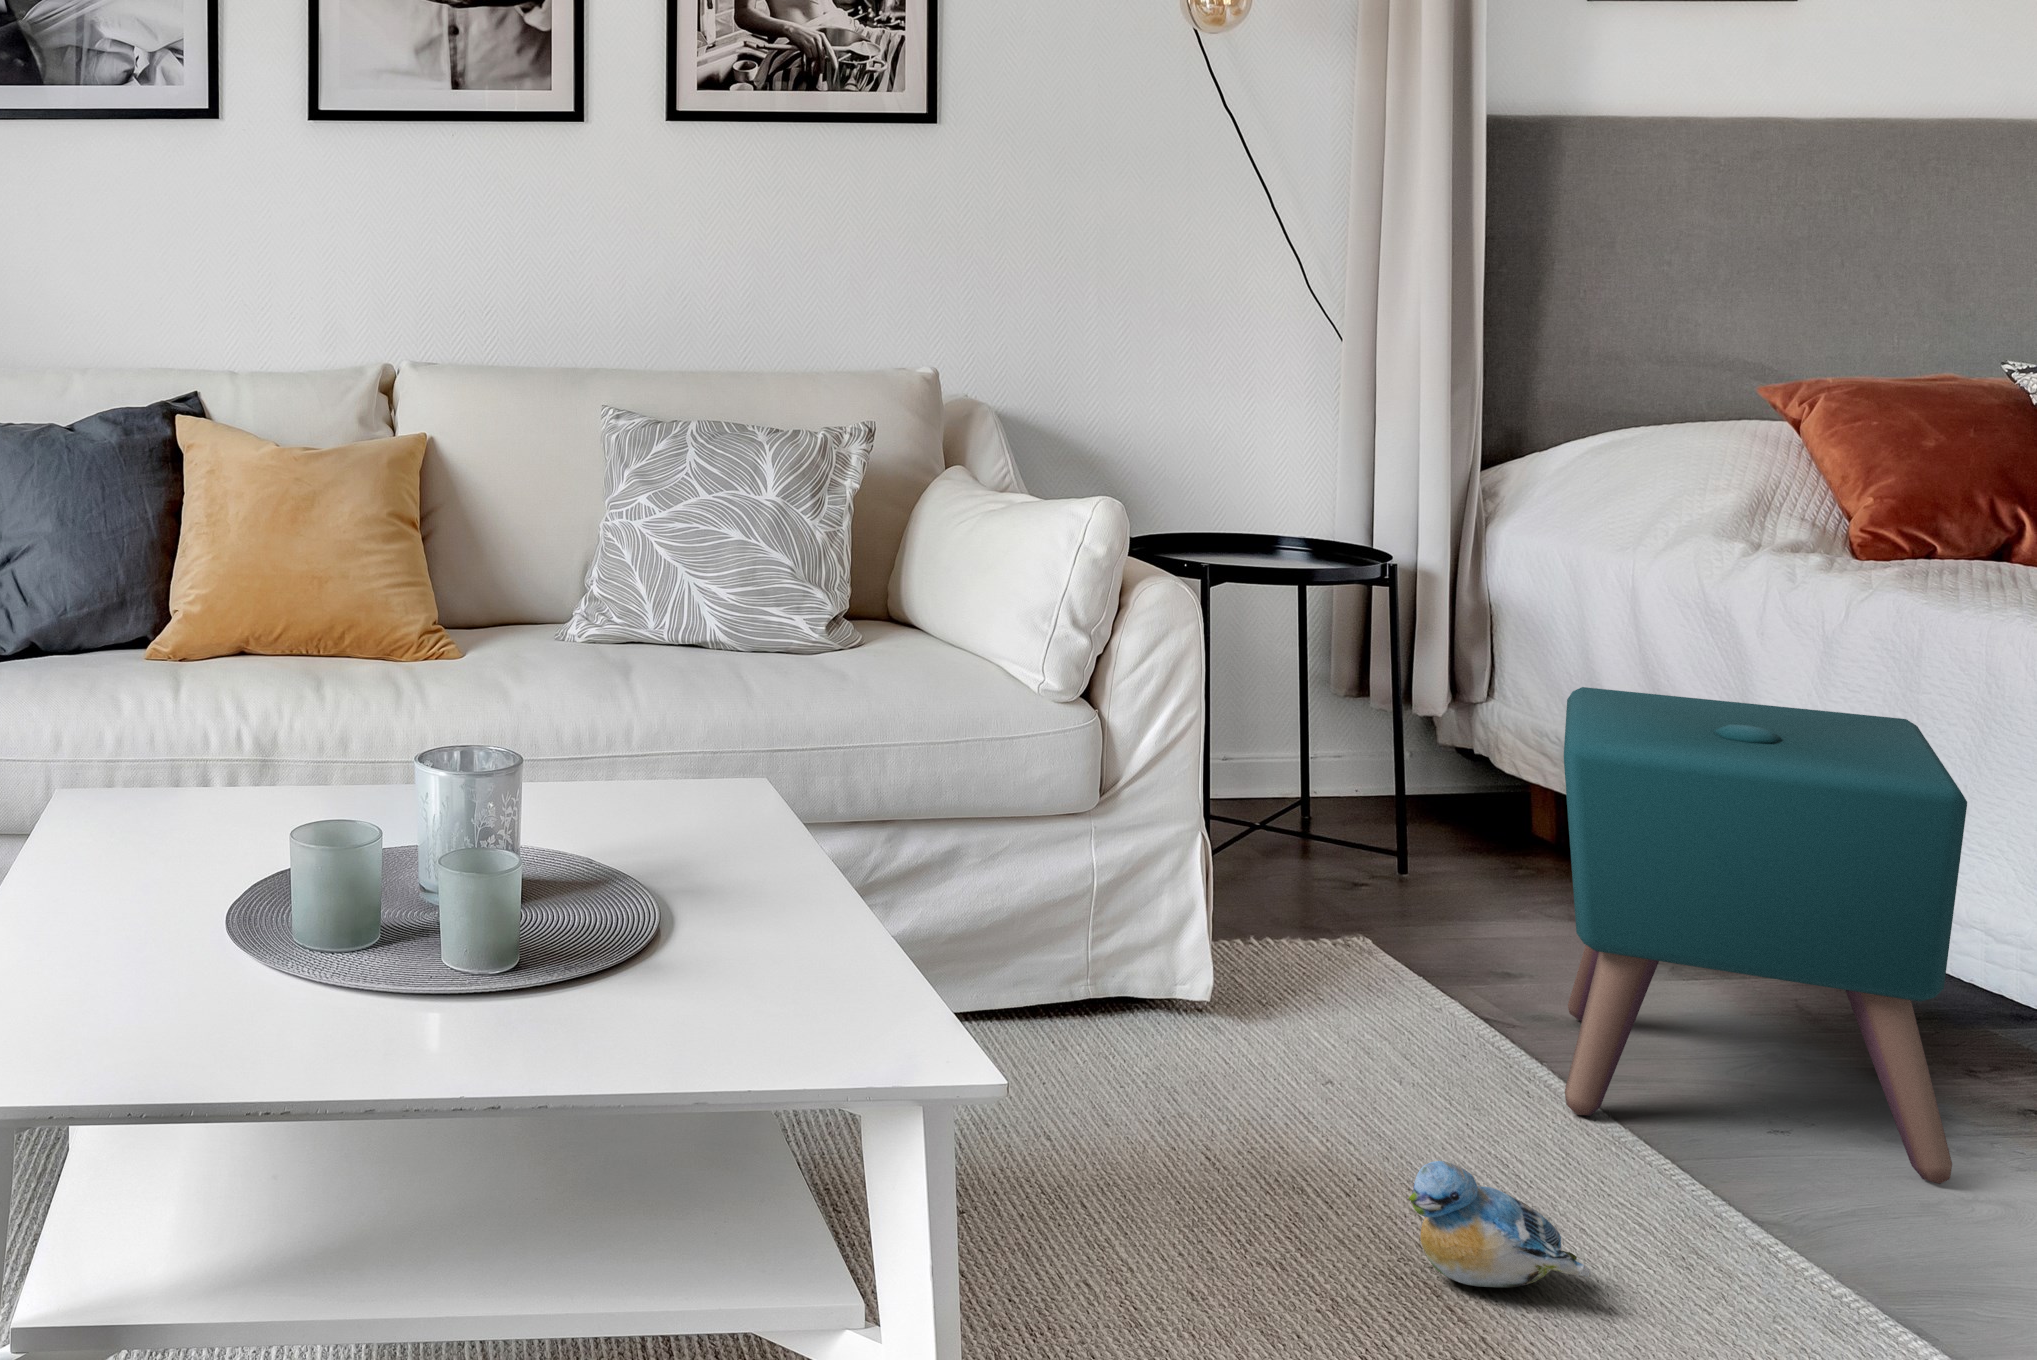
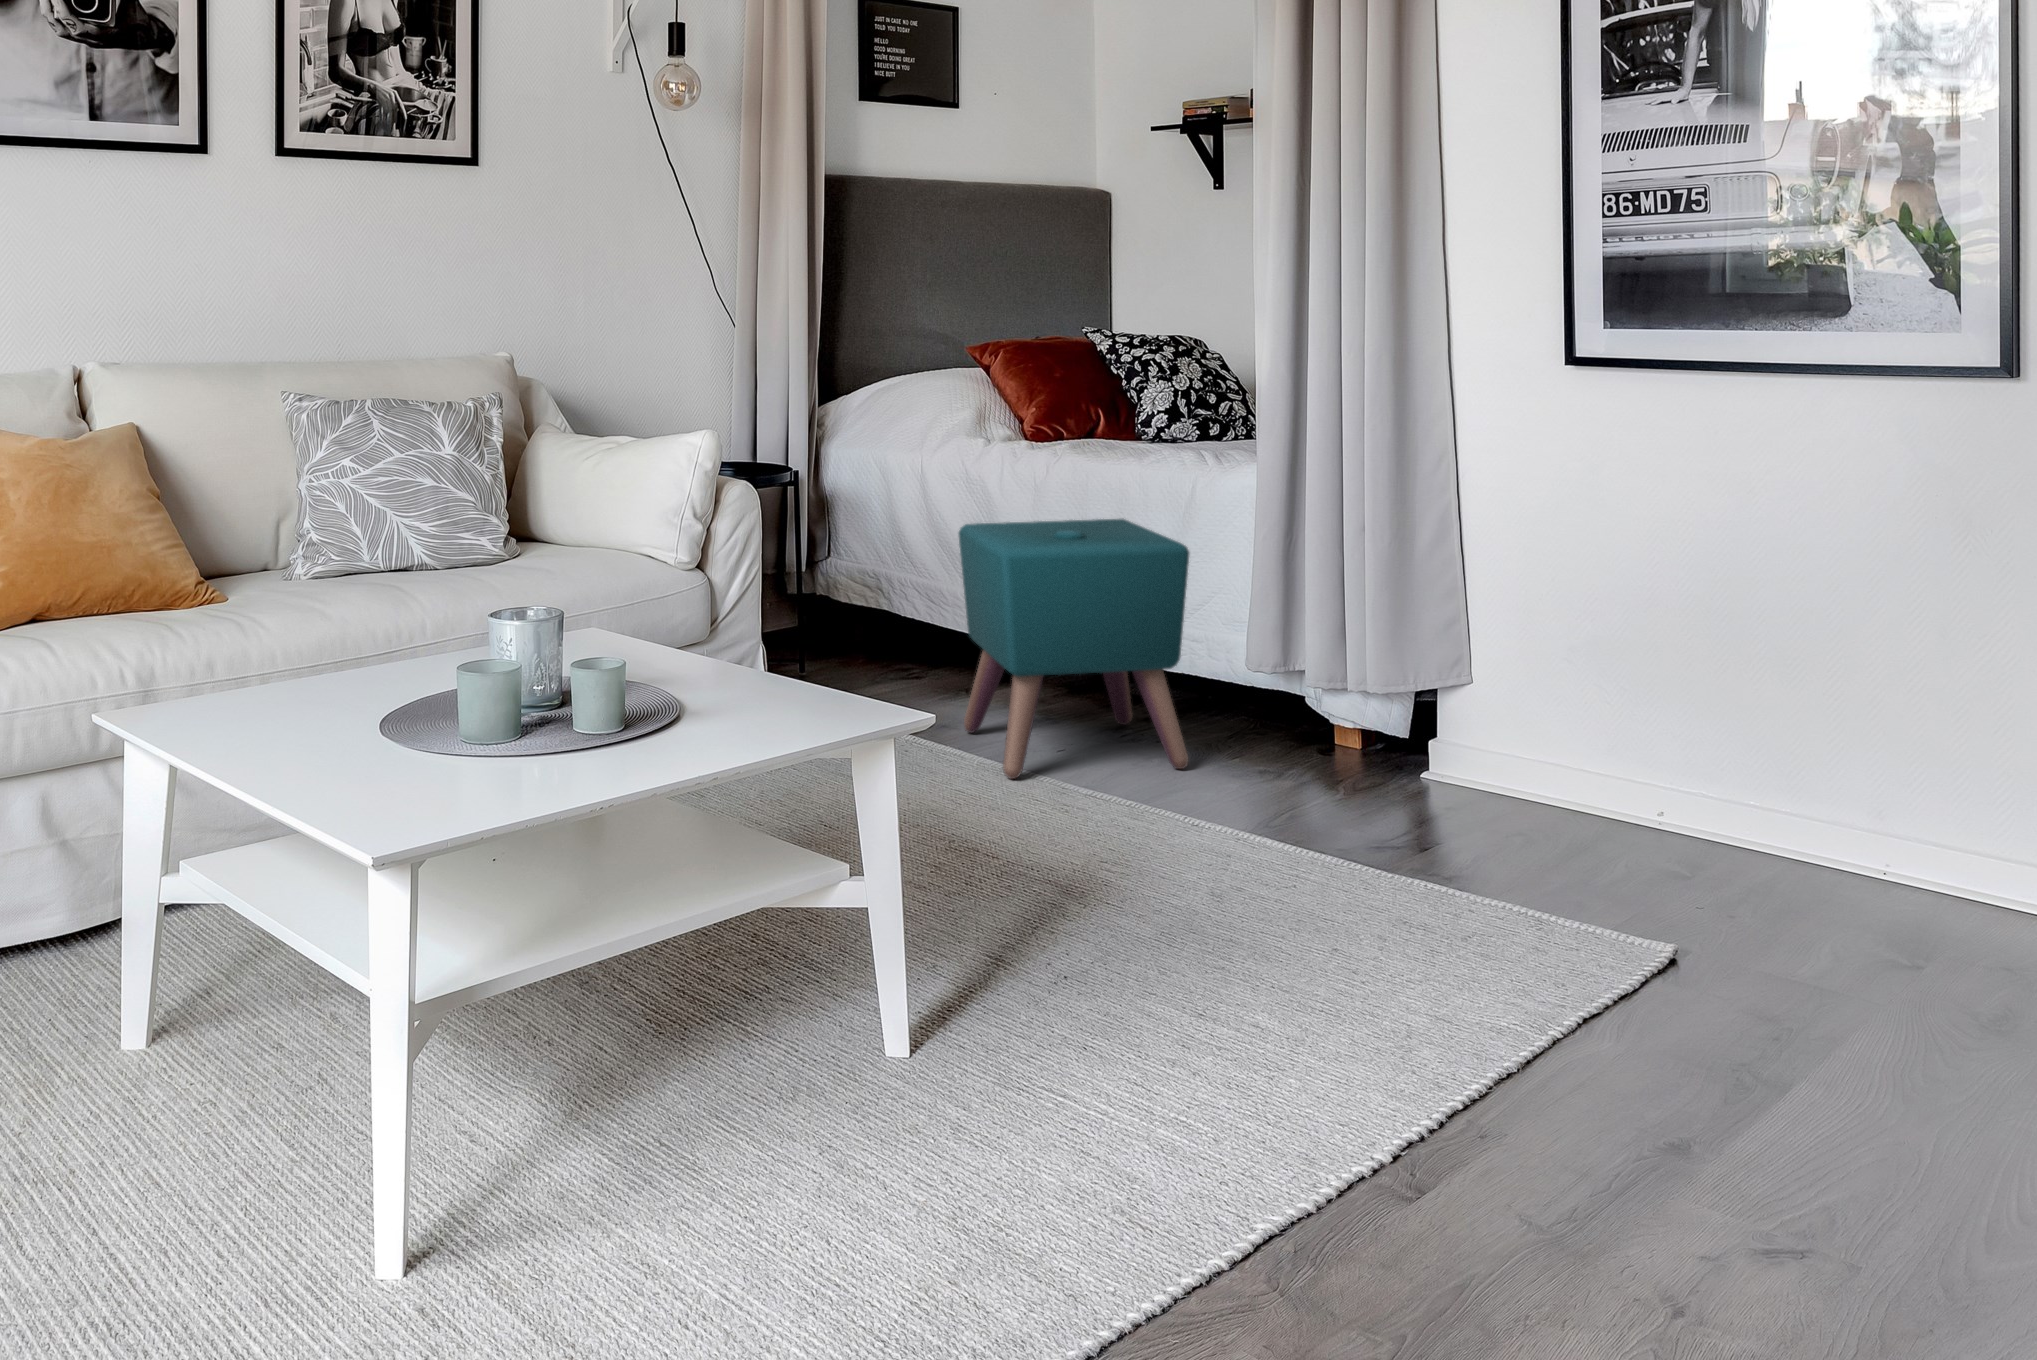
plush toy: present [1409,1161,1590,1288] -> none [1012,801,1100,873]

